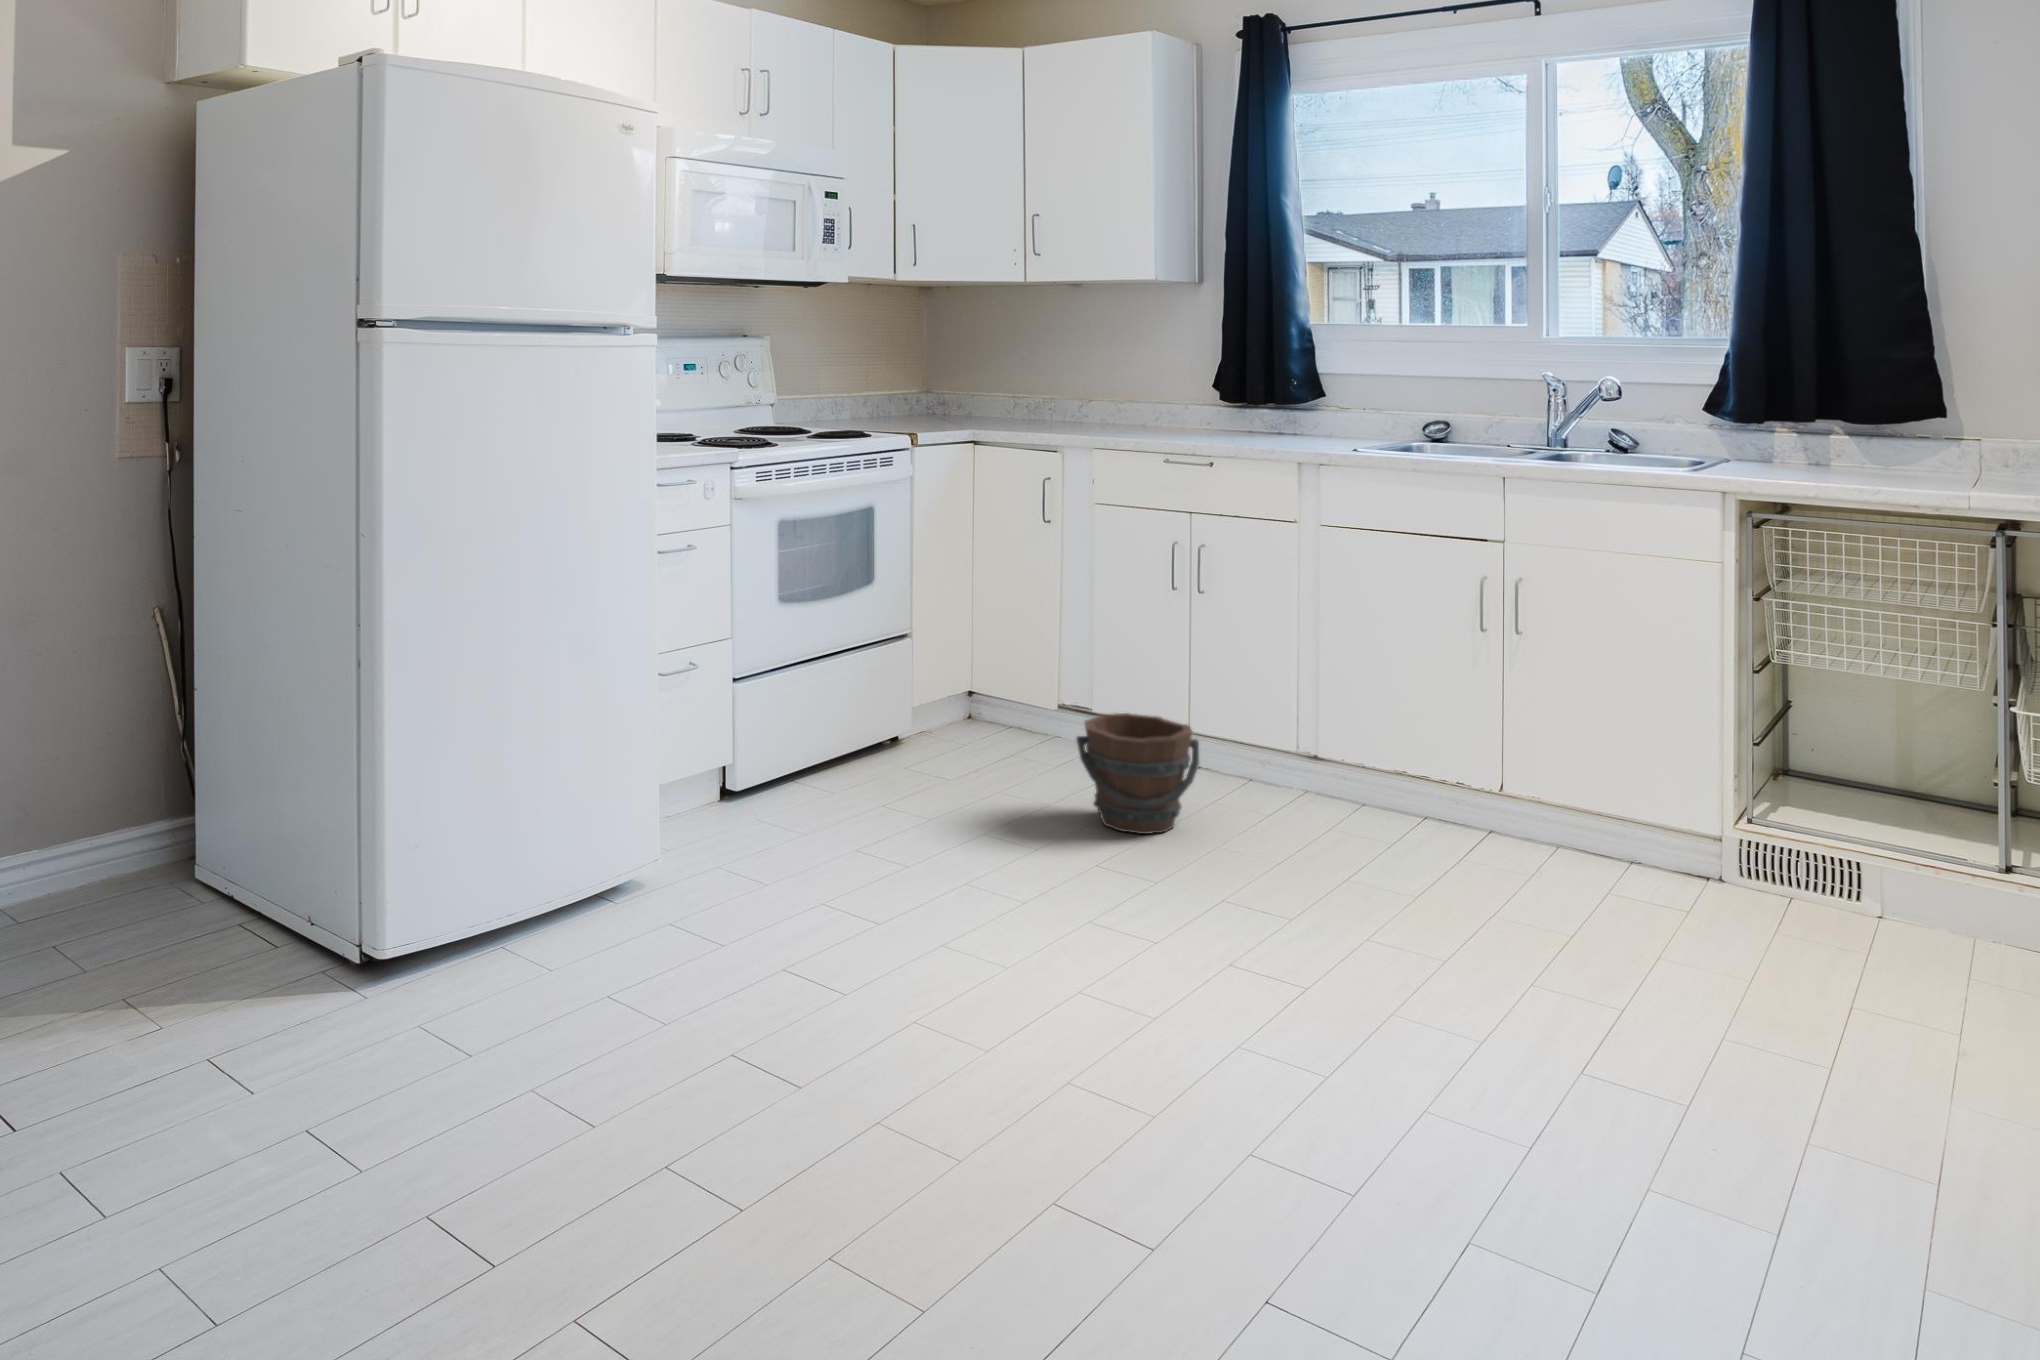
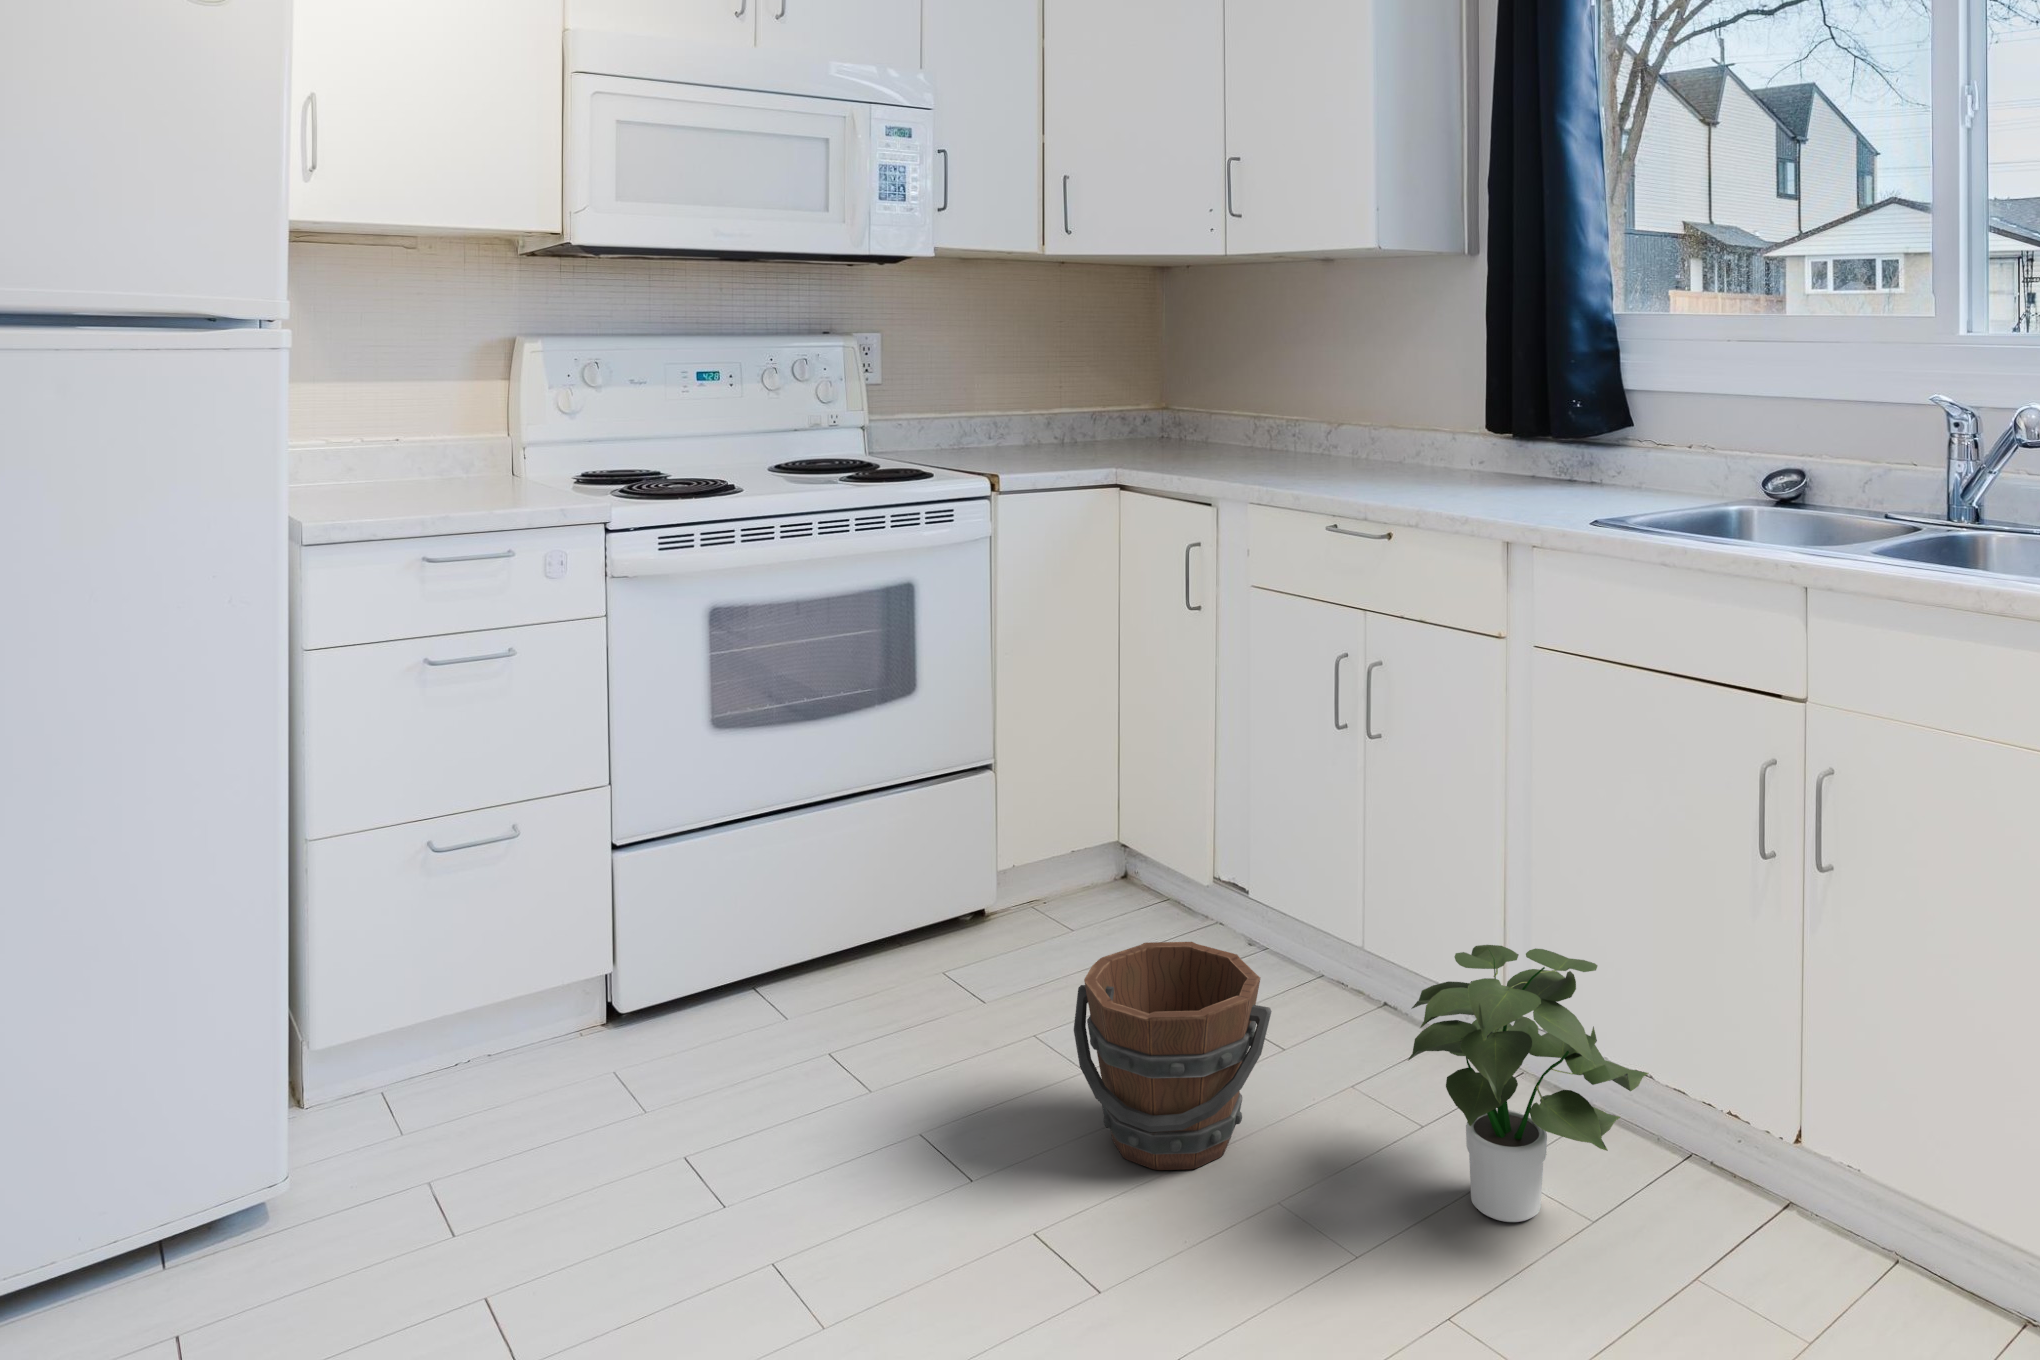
potted plant: none [1277,692,1424,840] -> present [1408,945,1648,1222]

